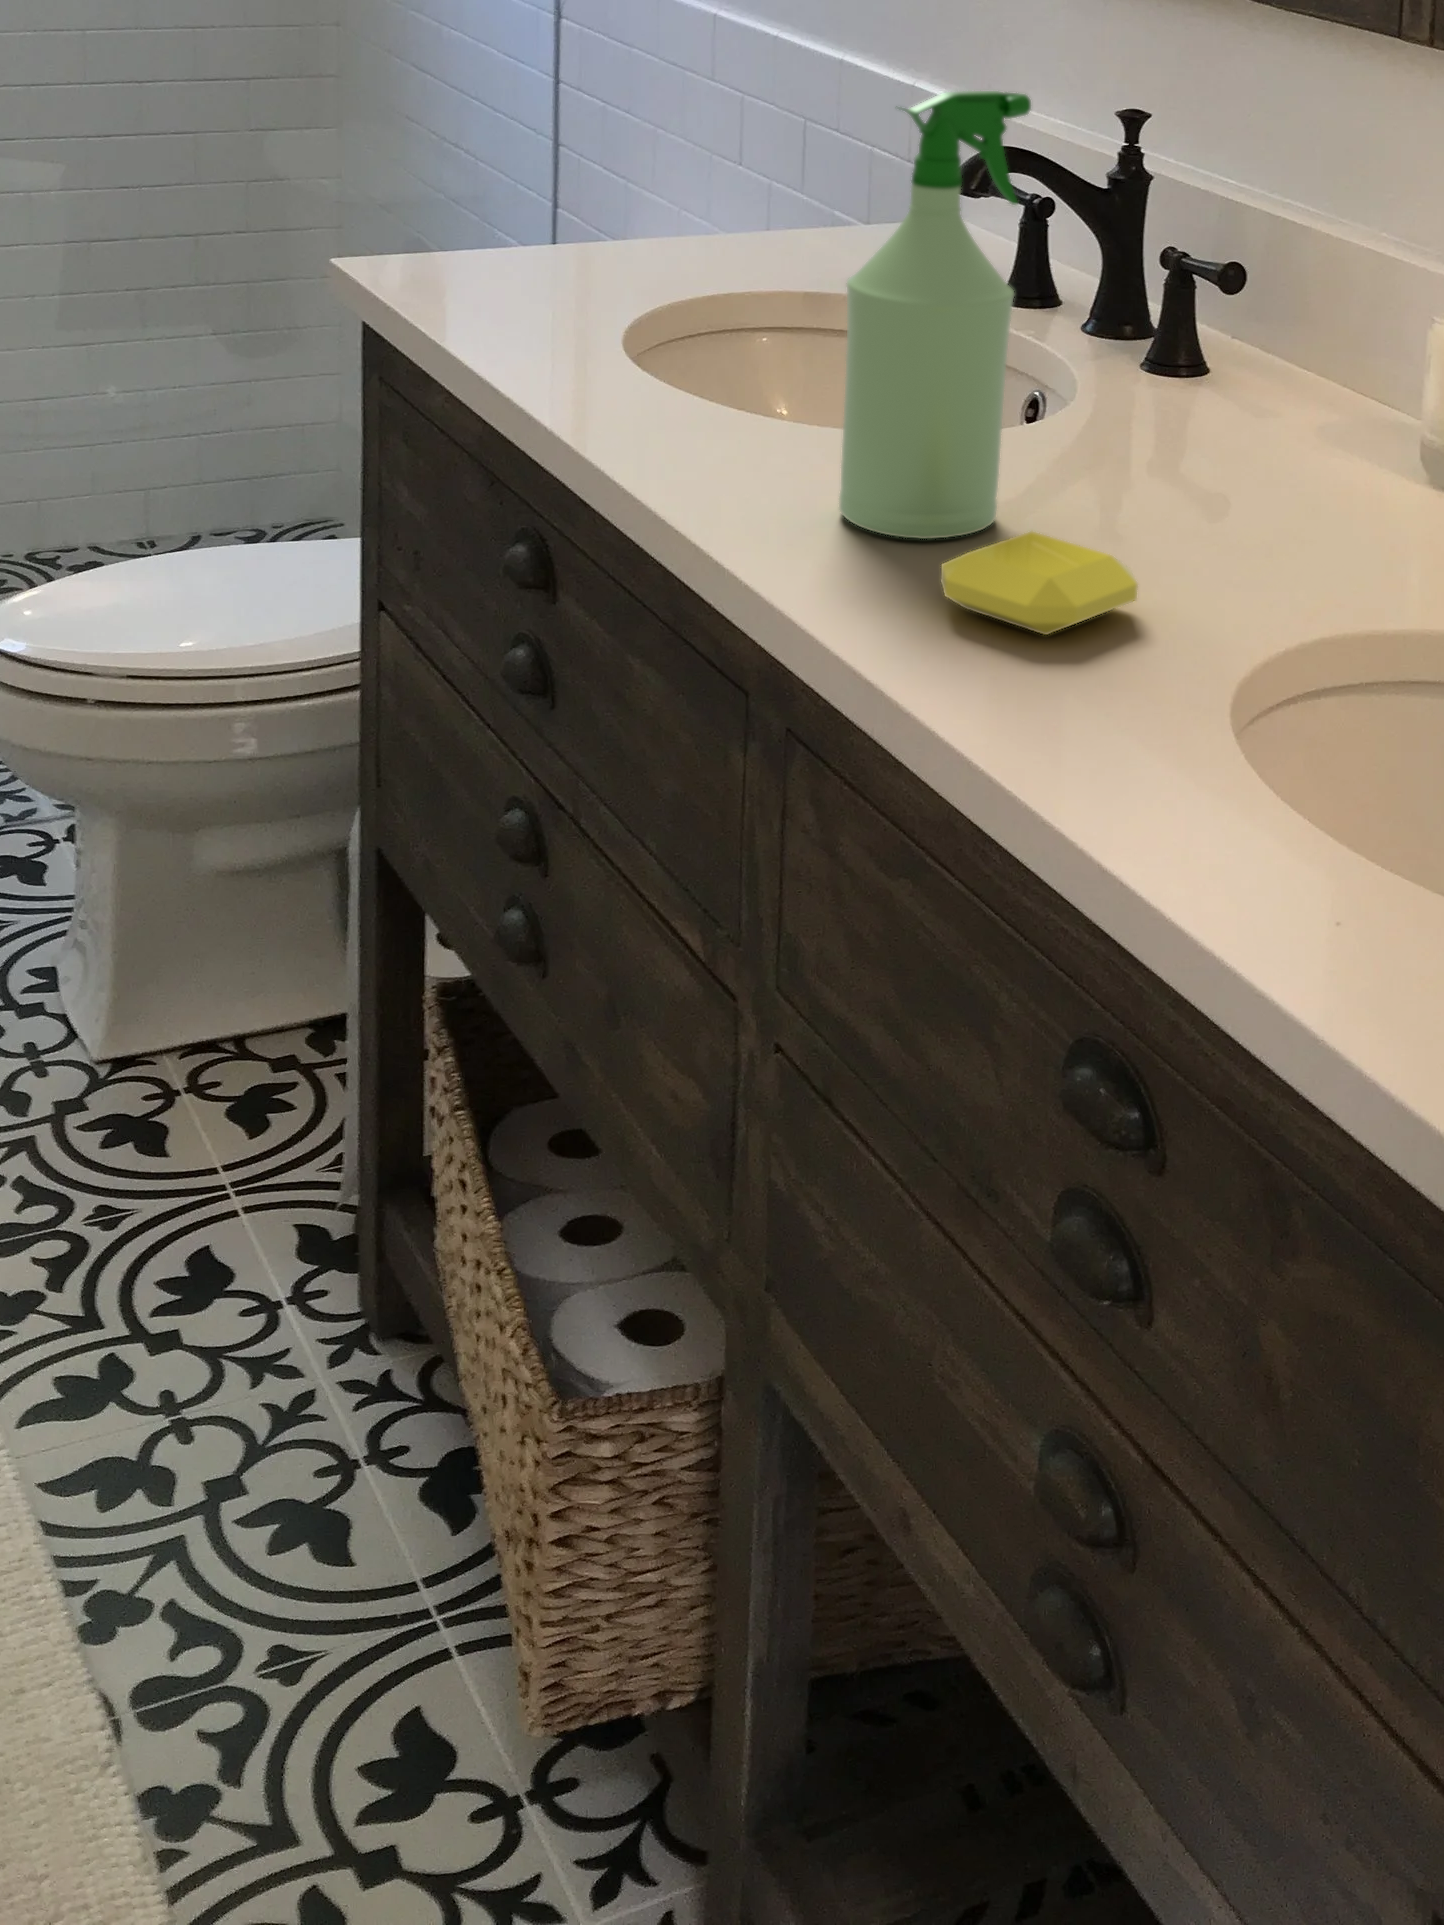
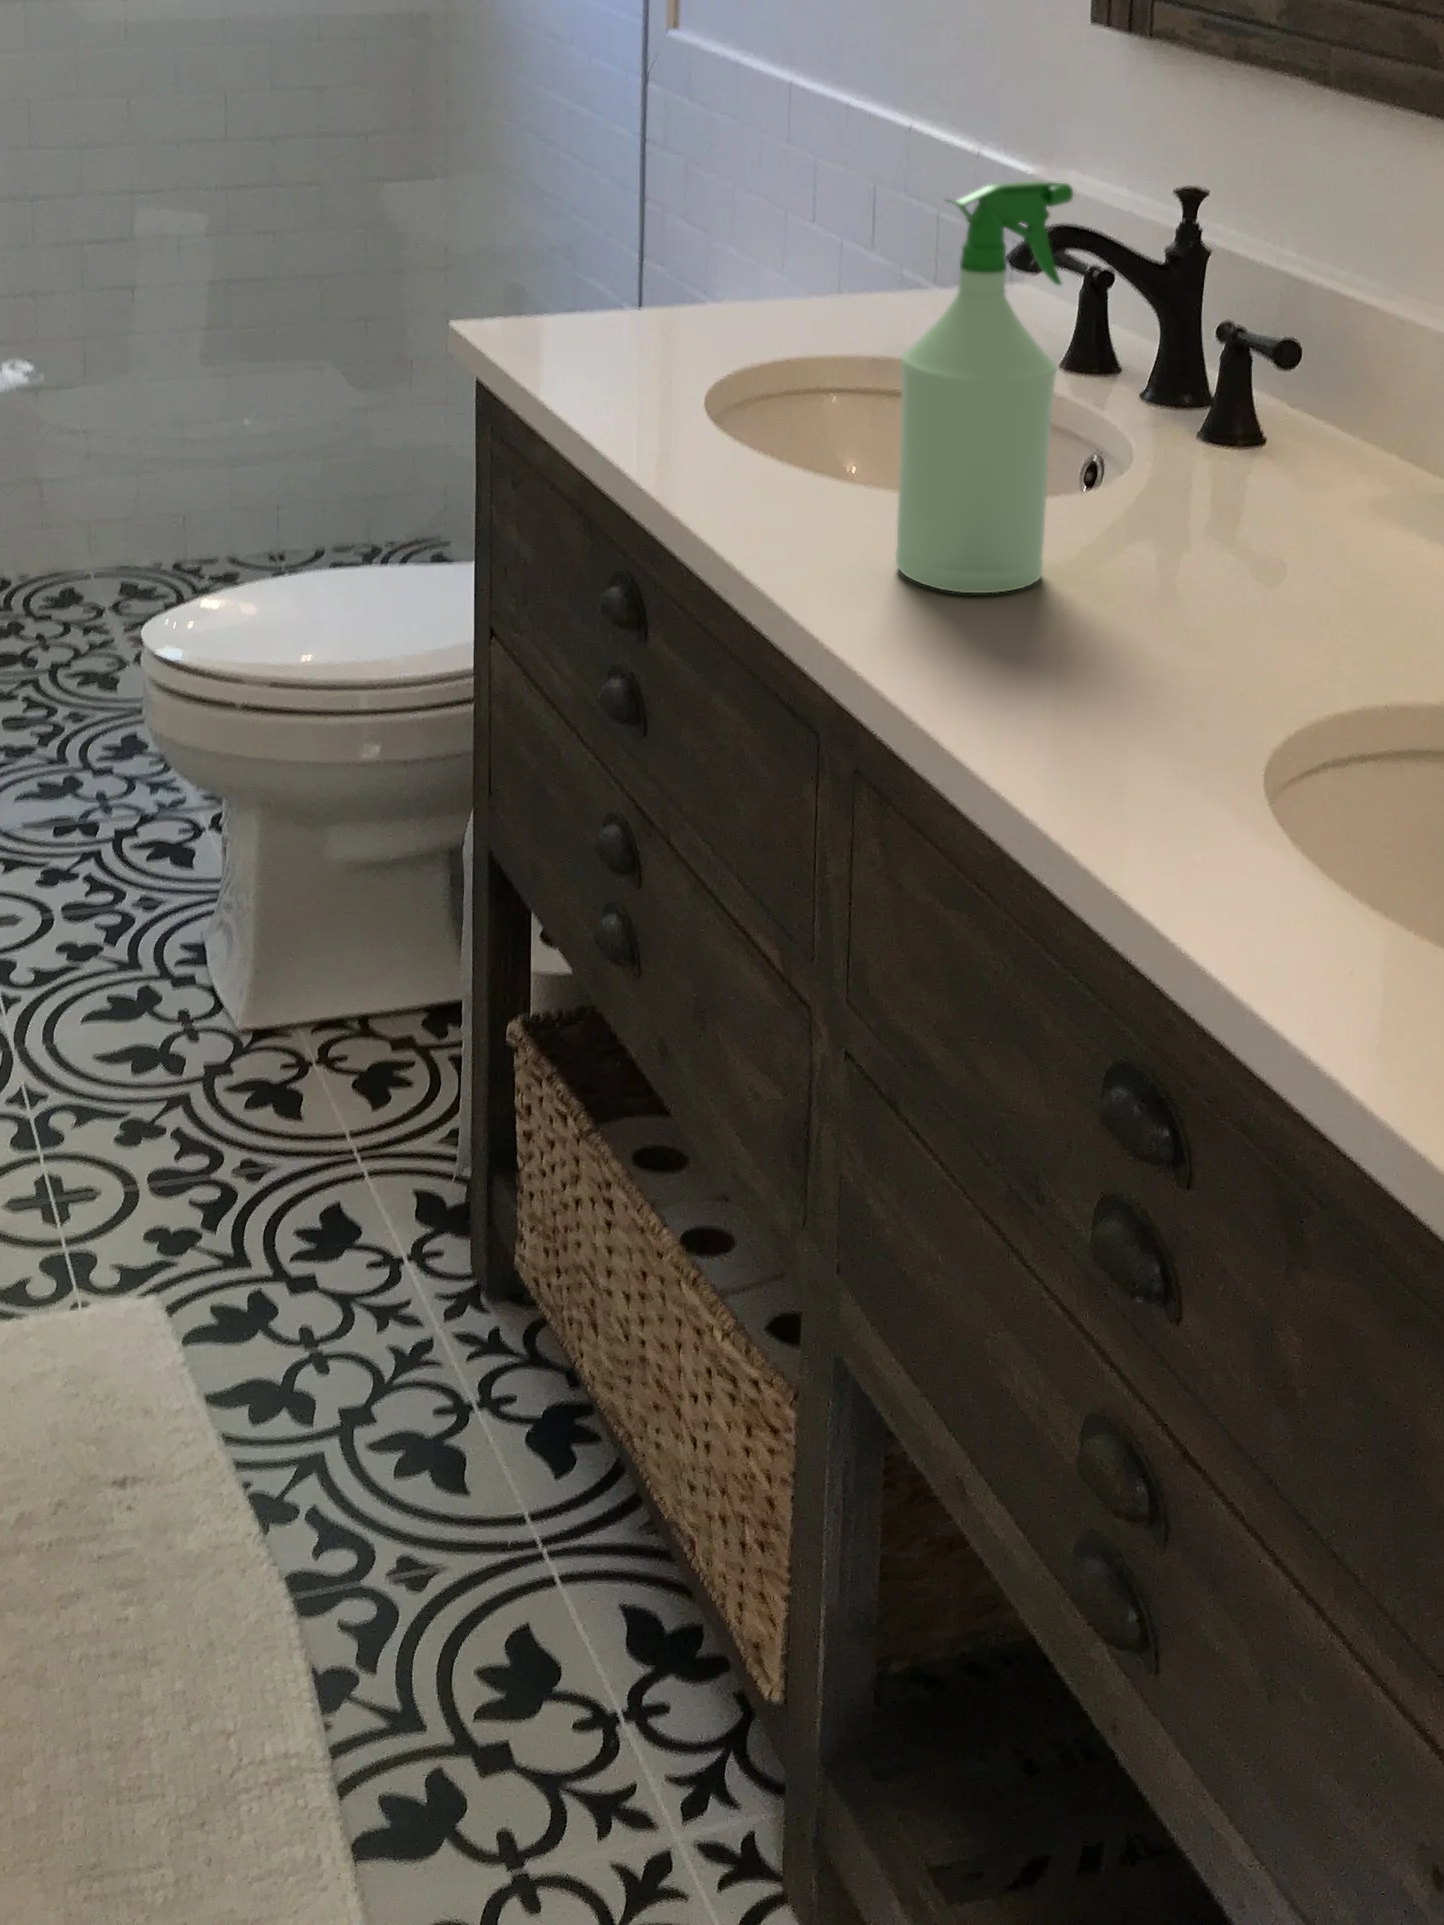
soap bar: present [941,532,1137,635] -> none [984,591,1169,688]

